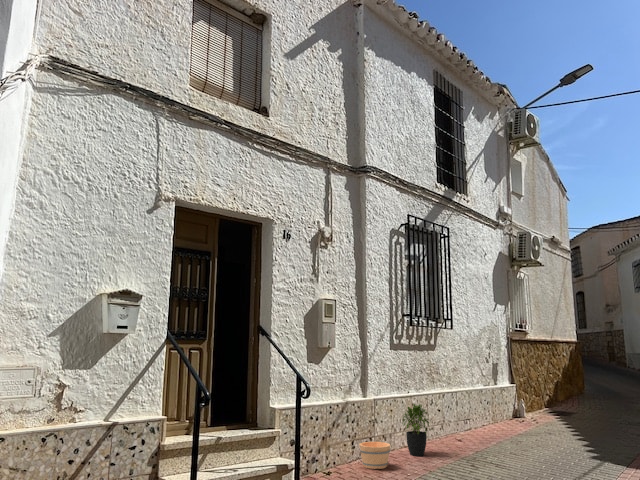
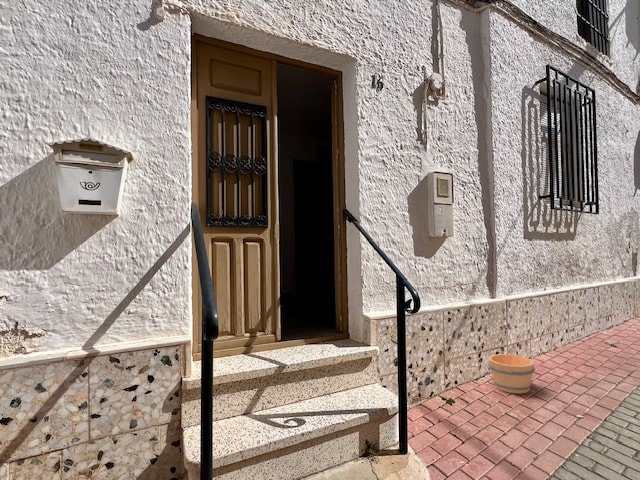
potted plant: present [403,404,429,456] -> none [539,305,587,371]

